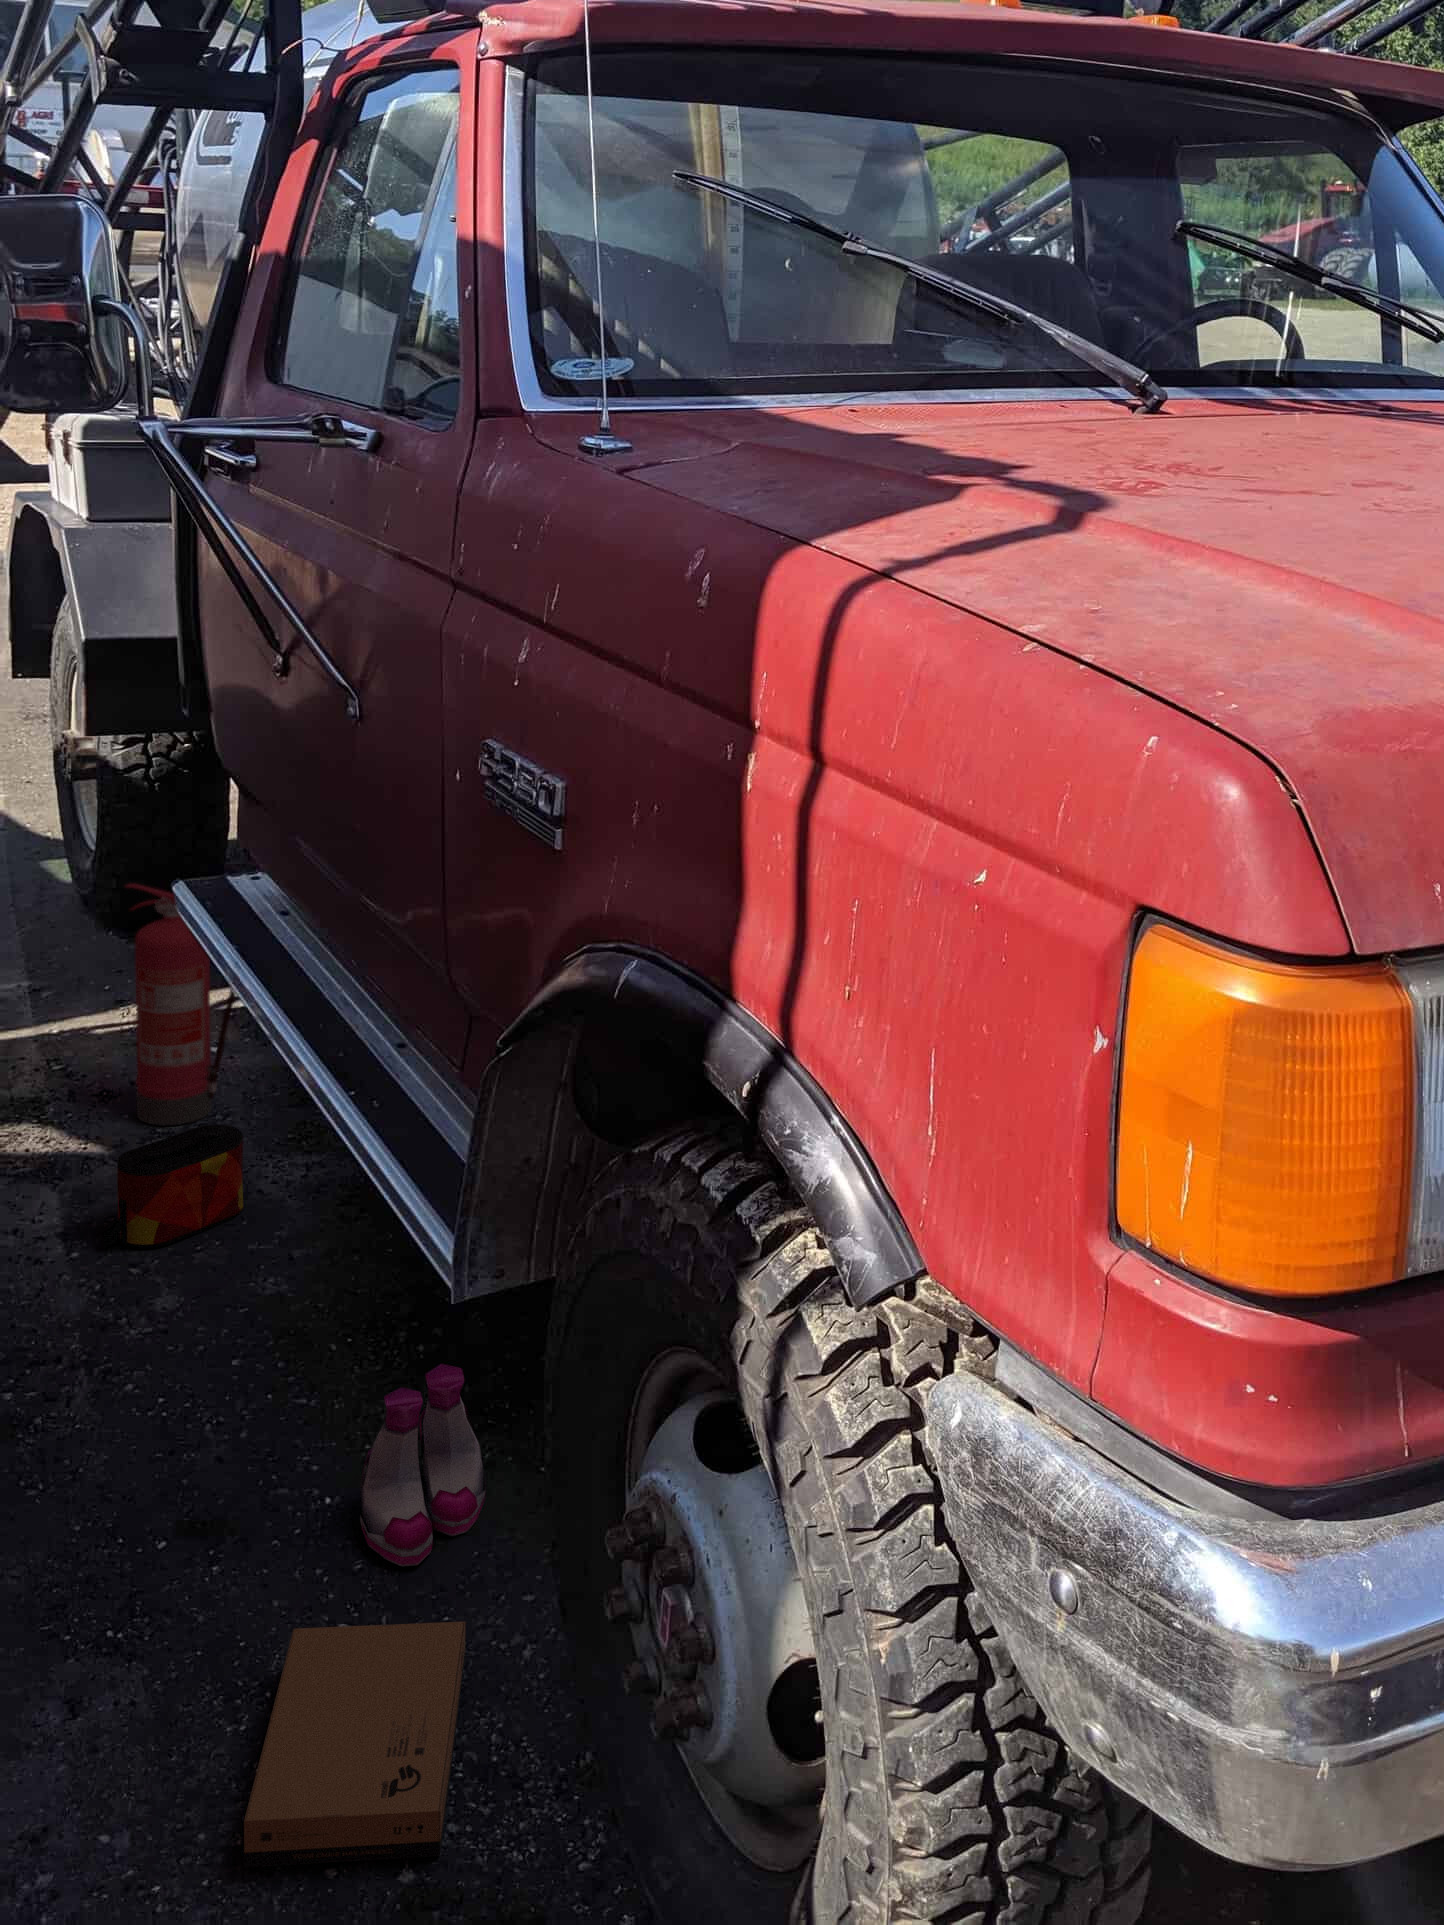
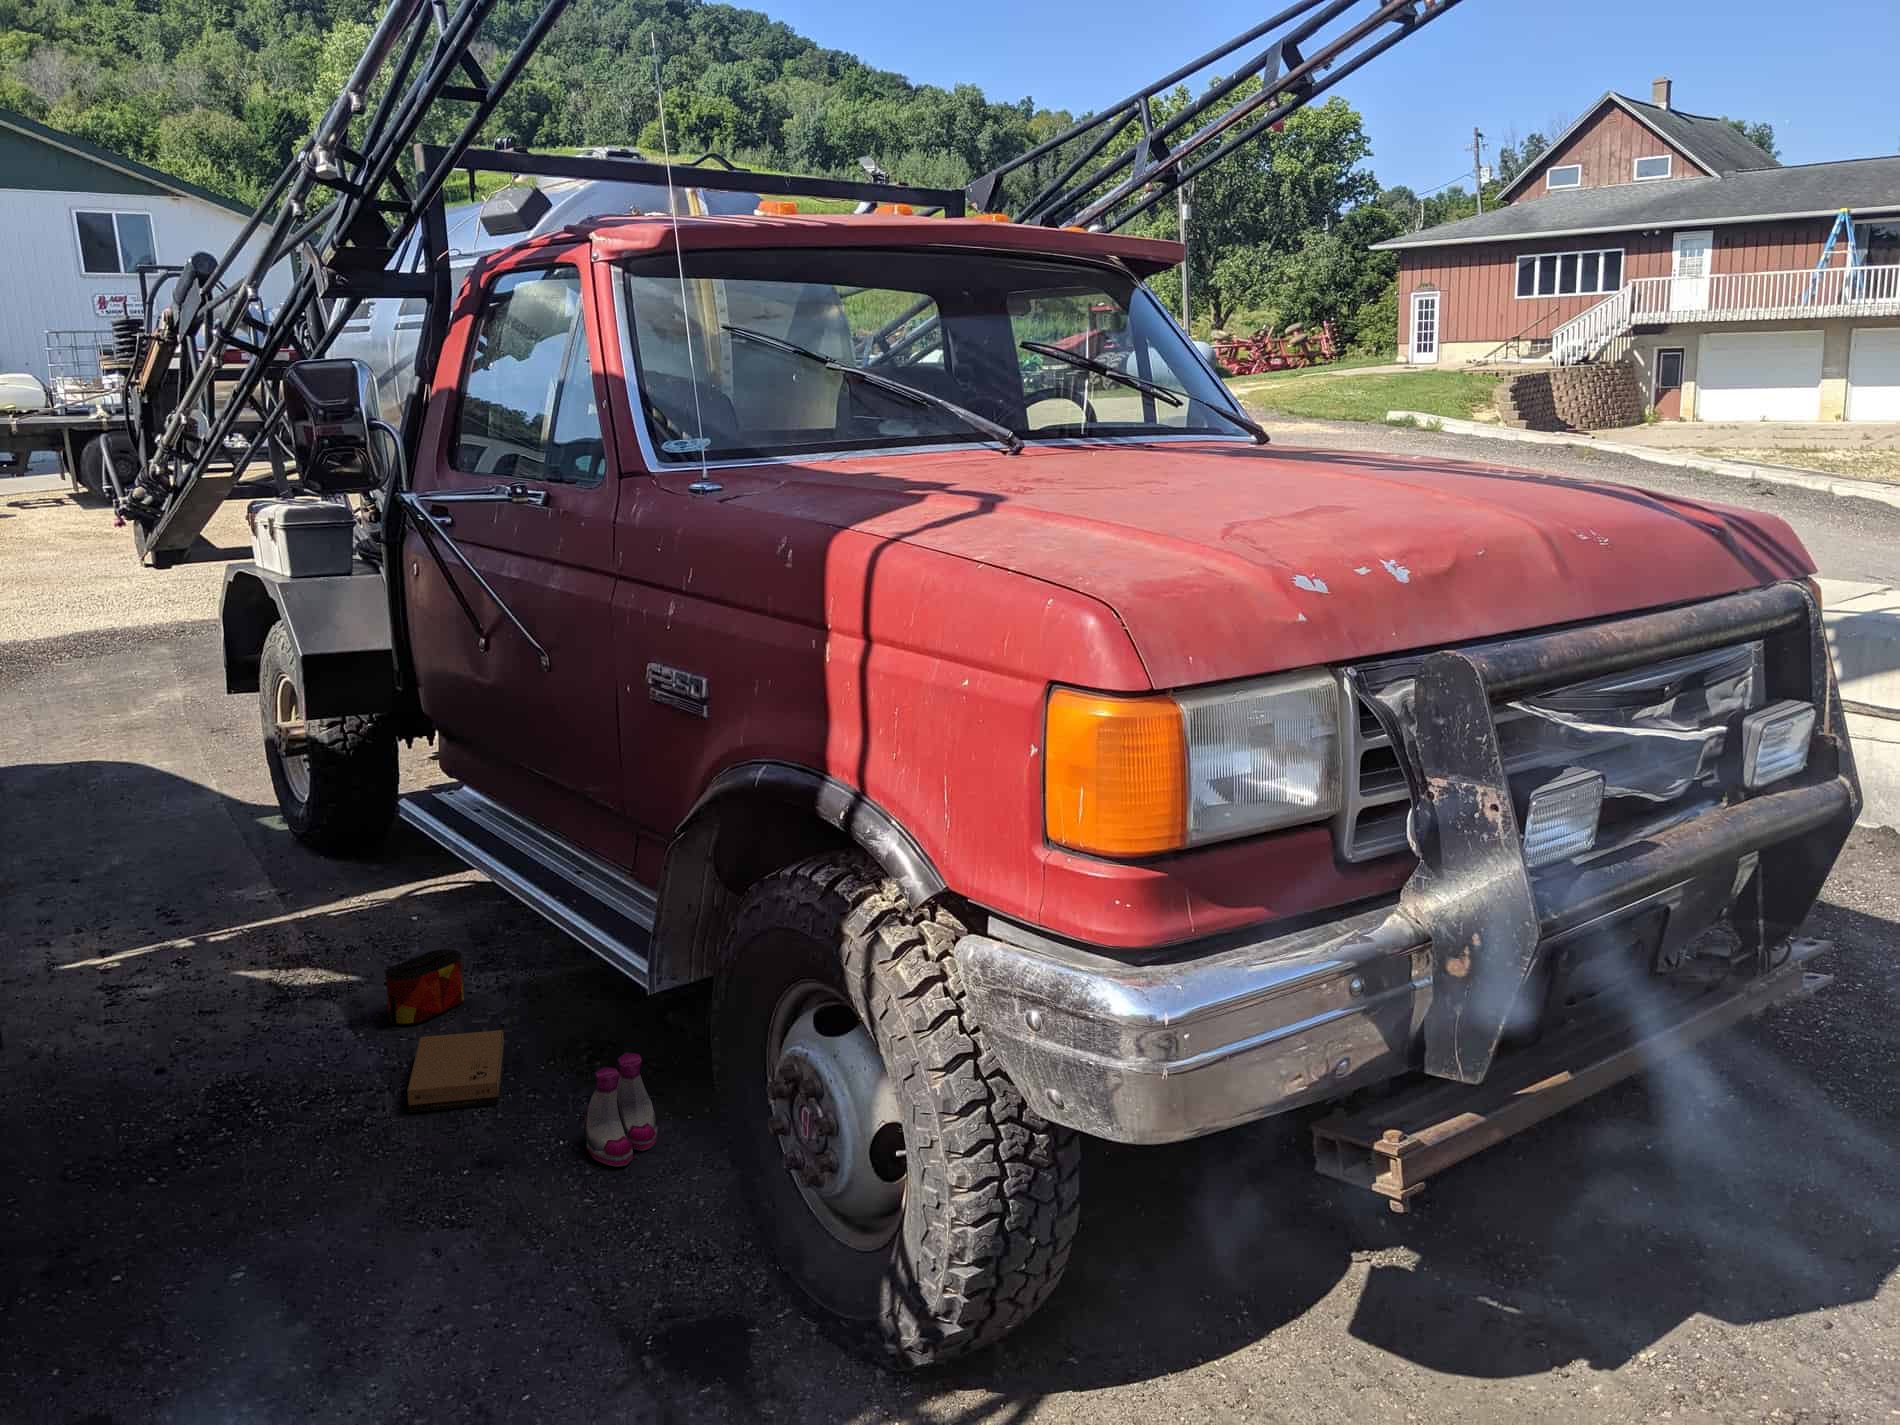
fire extinguisher: present [126,884,236,1125] -> none [361,806,440,960]
cardboard box: present [244,1621,465,1867] -> present [407,1030,504,1112]

